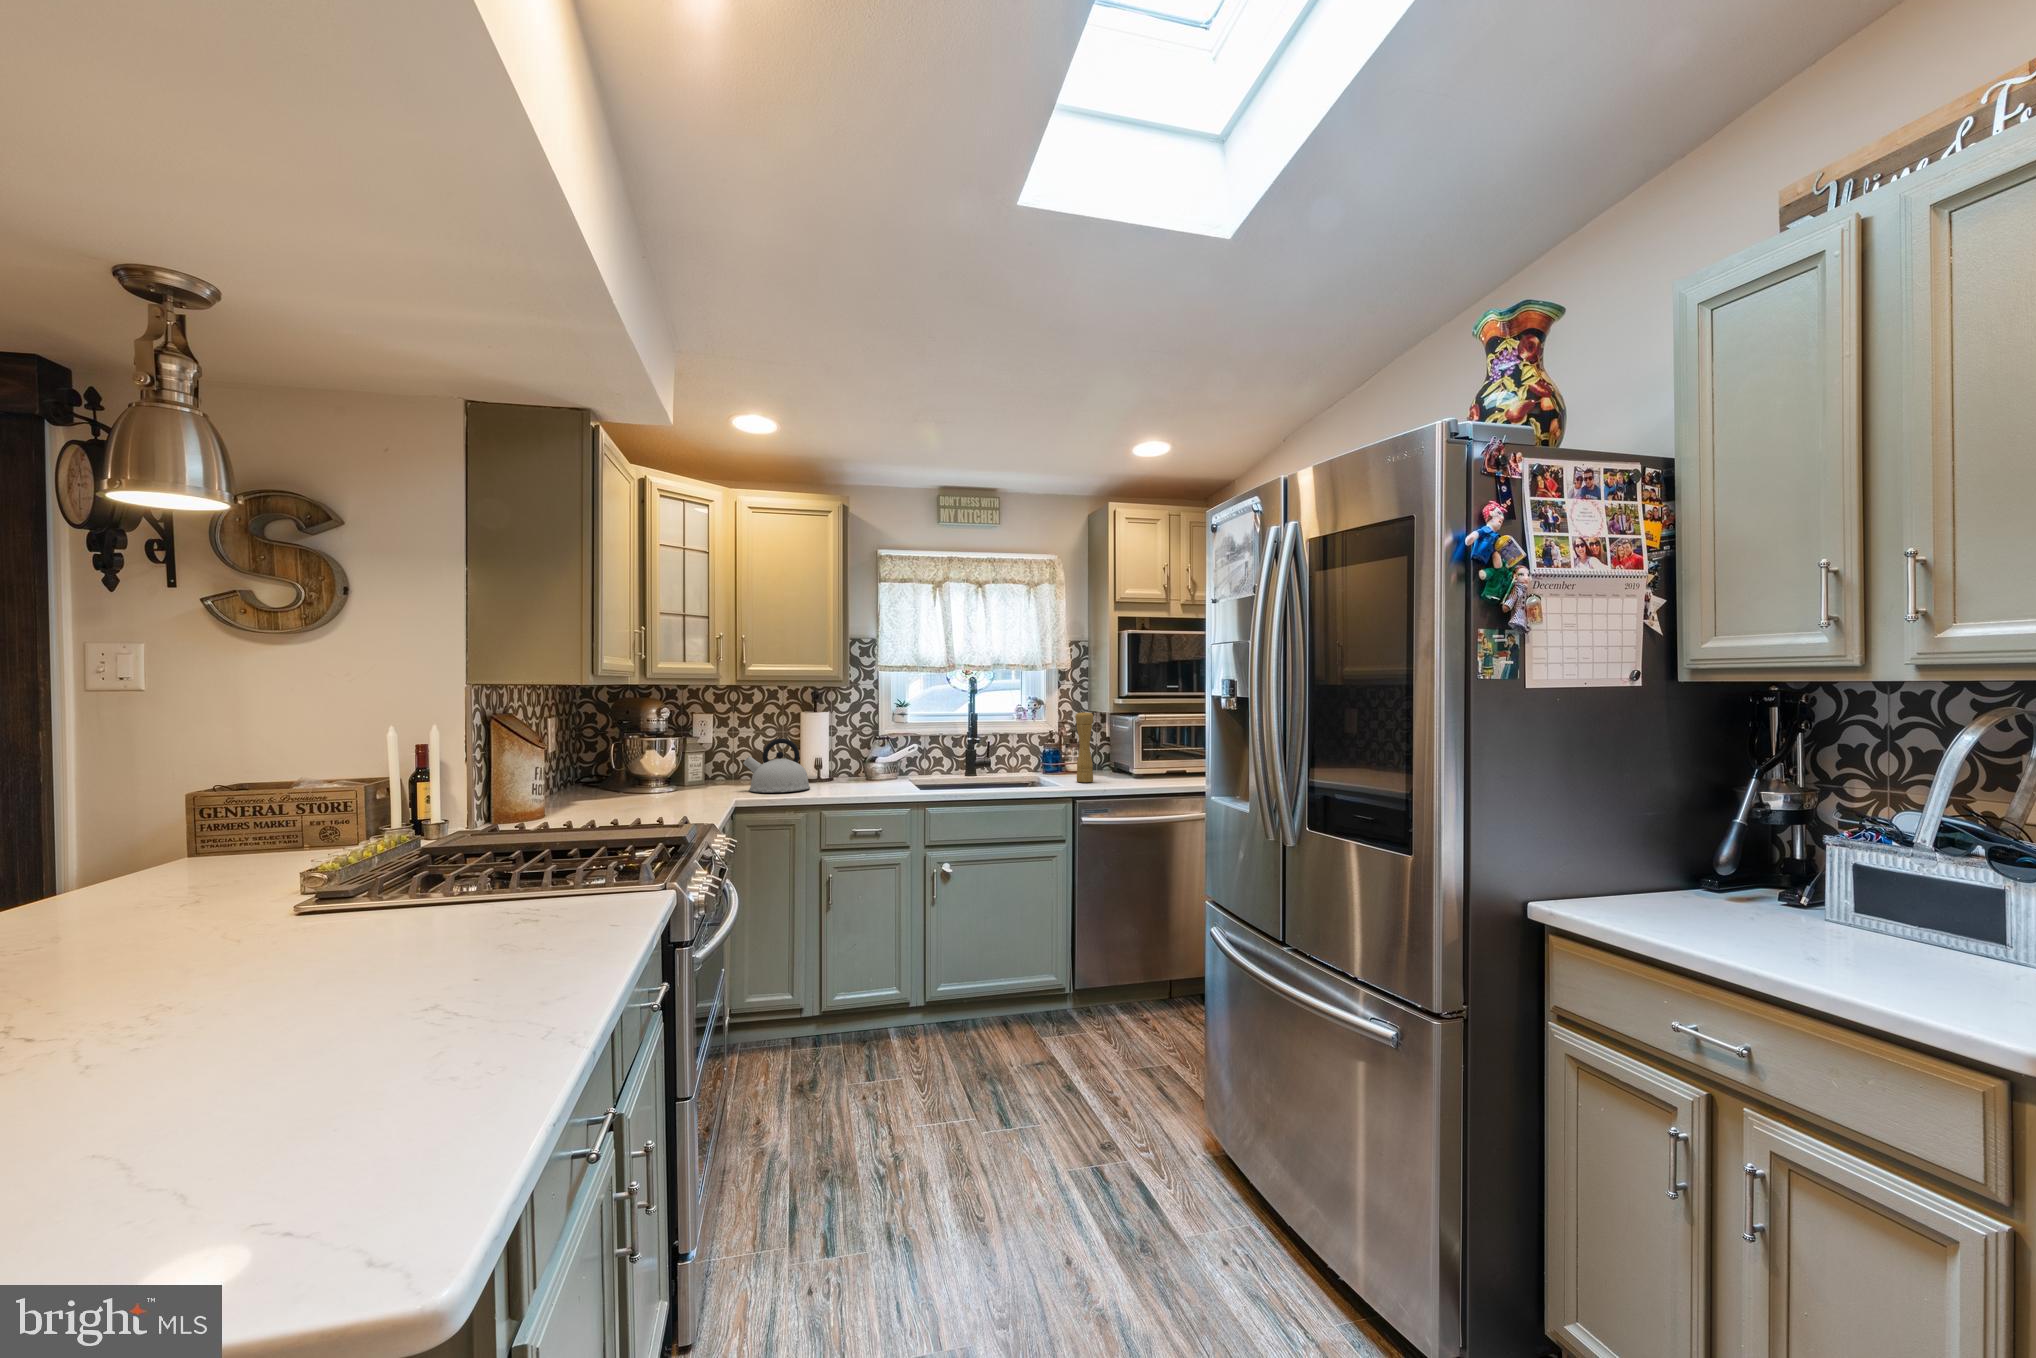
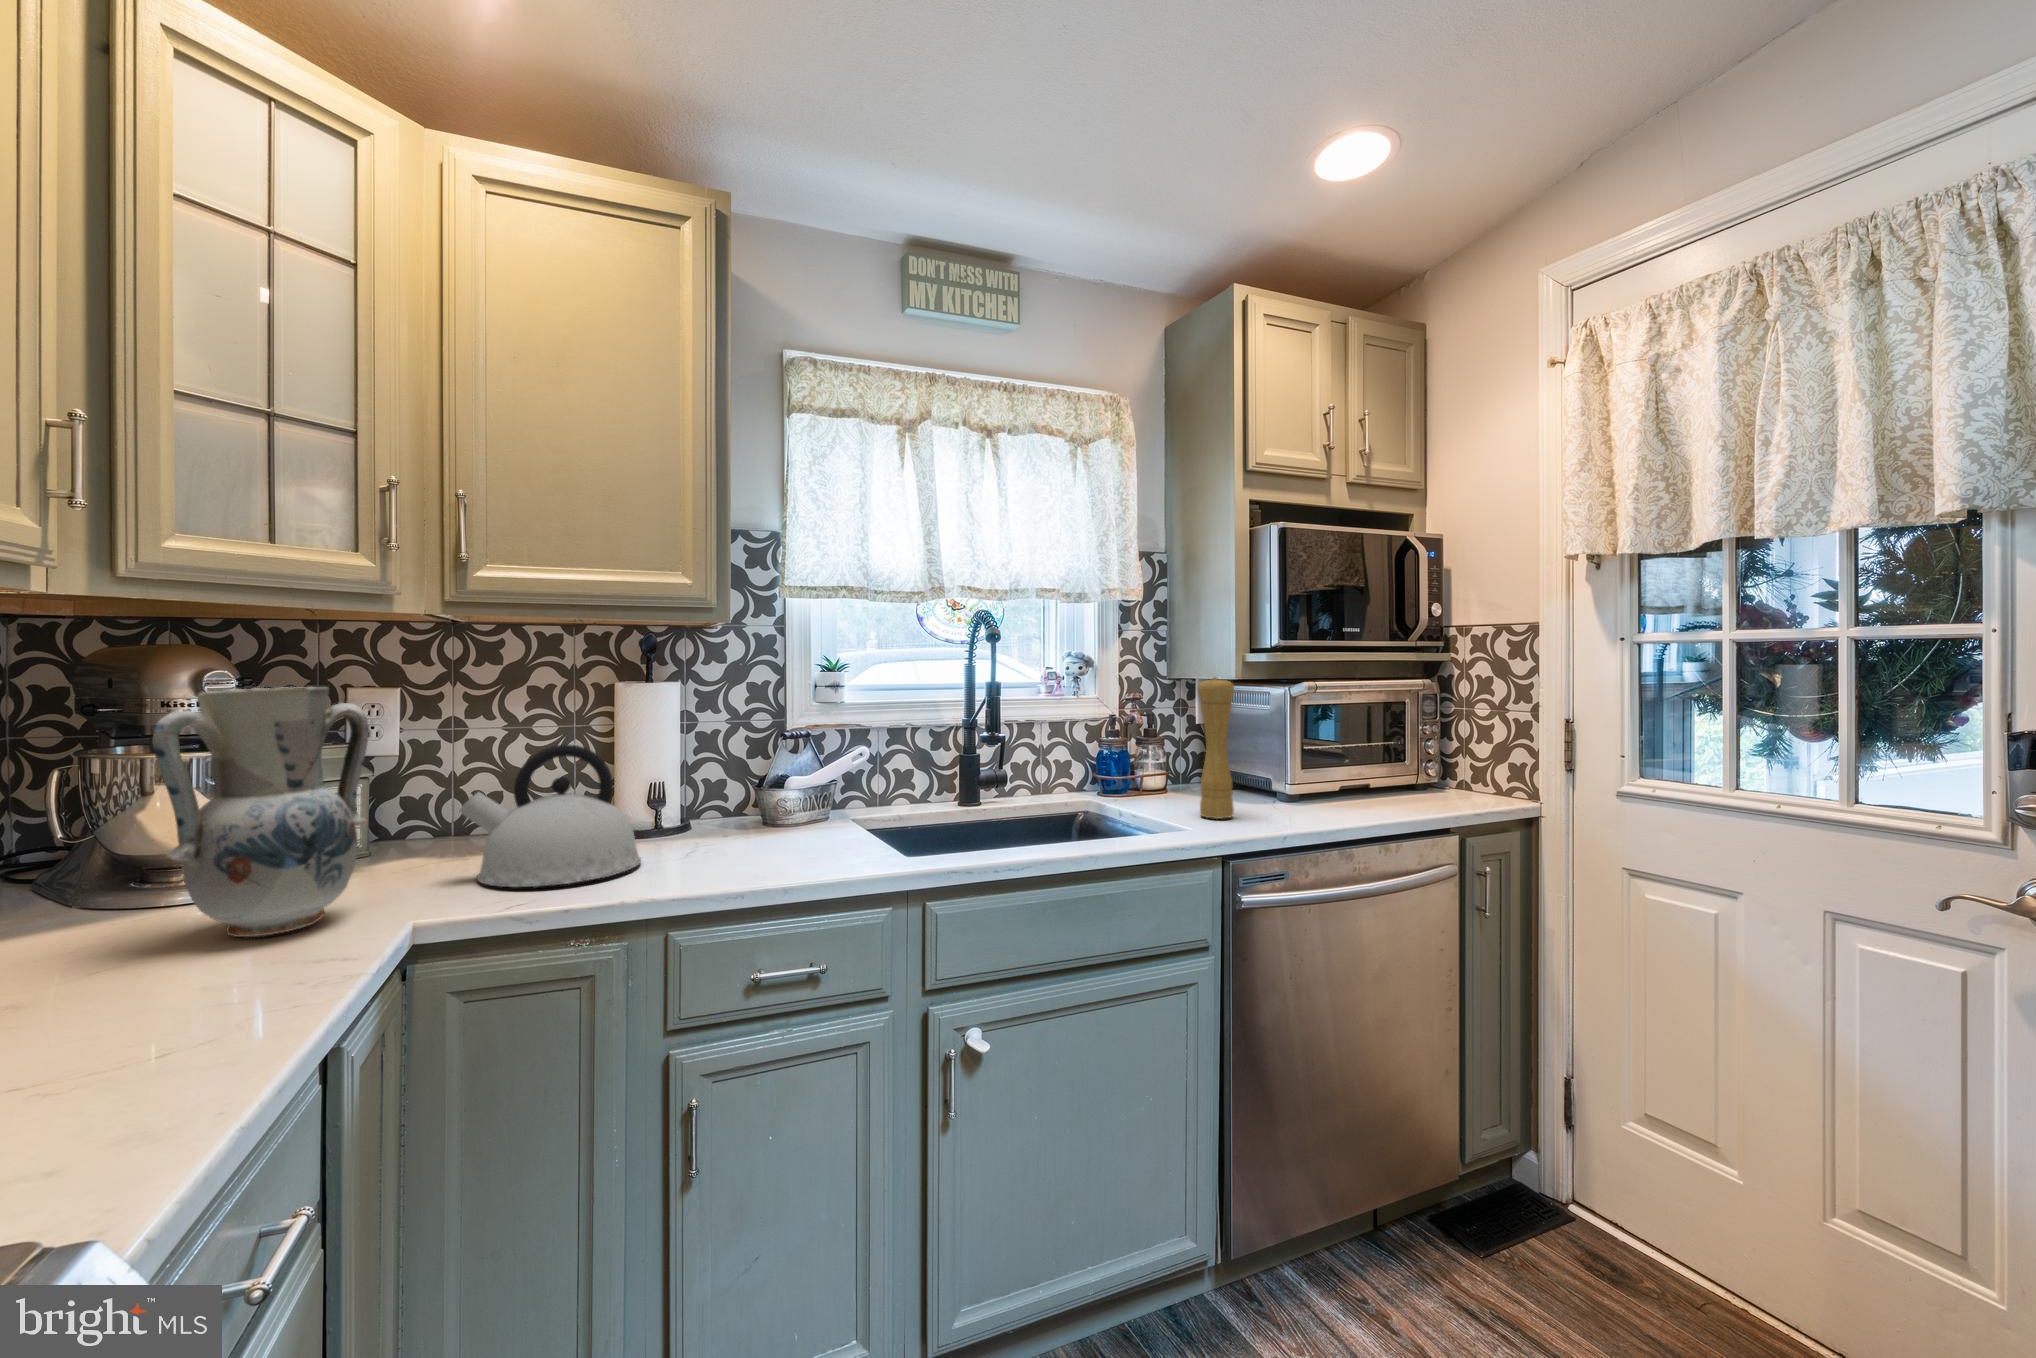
vase: none [660,715,717,800] -> present [153,687,369,937]

